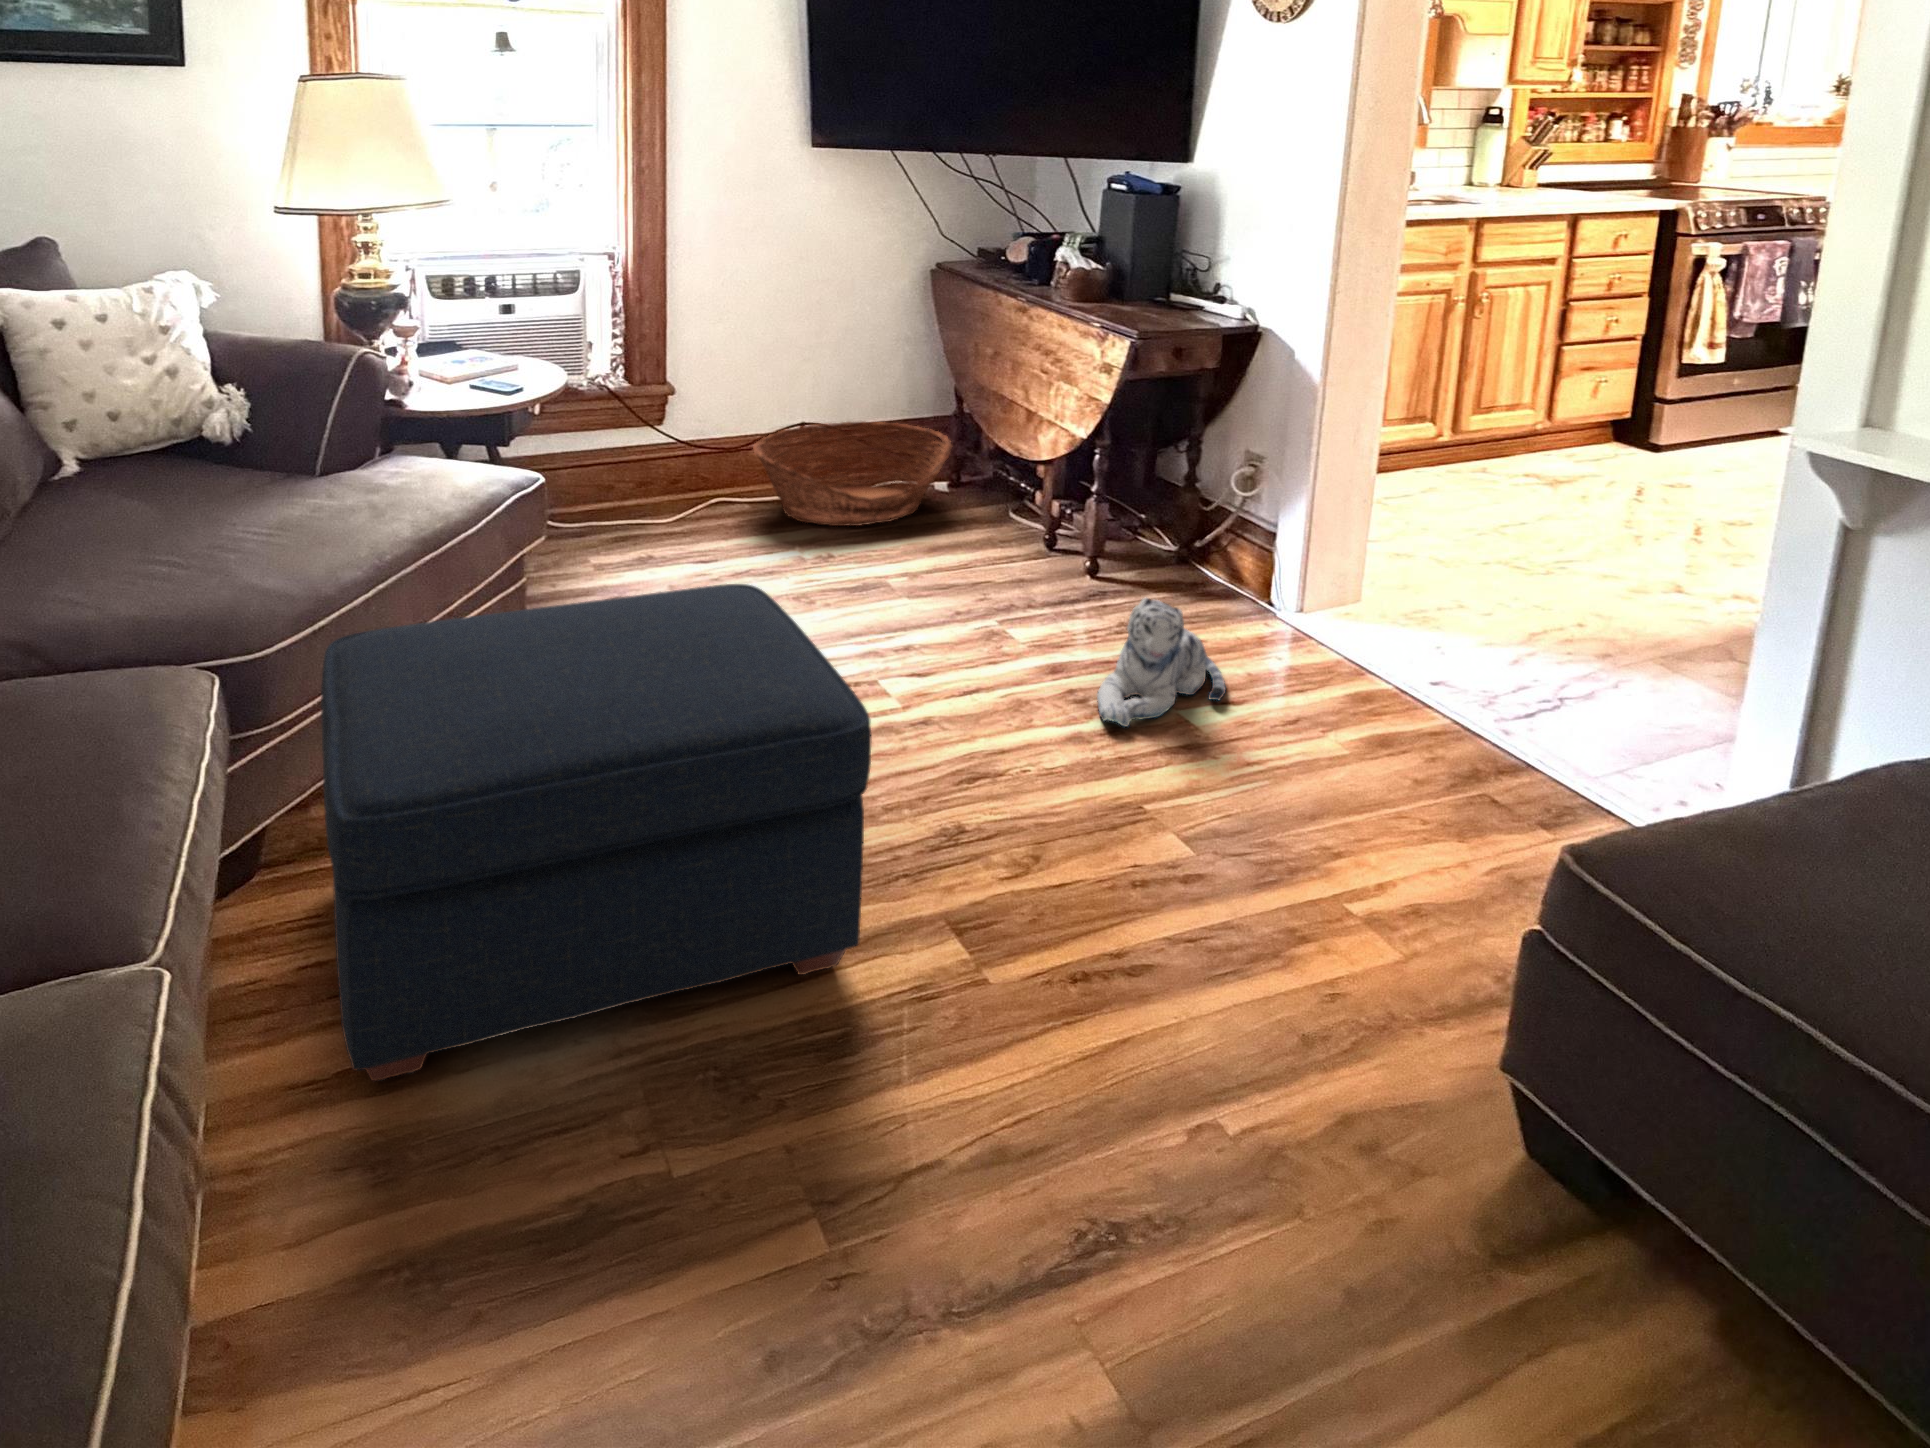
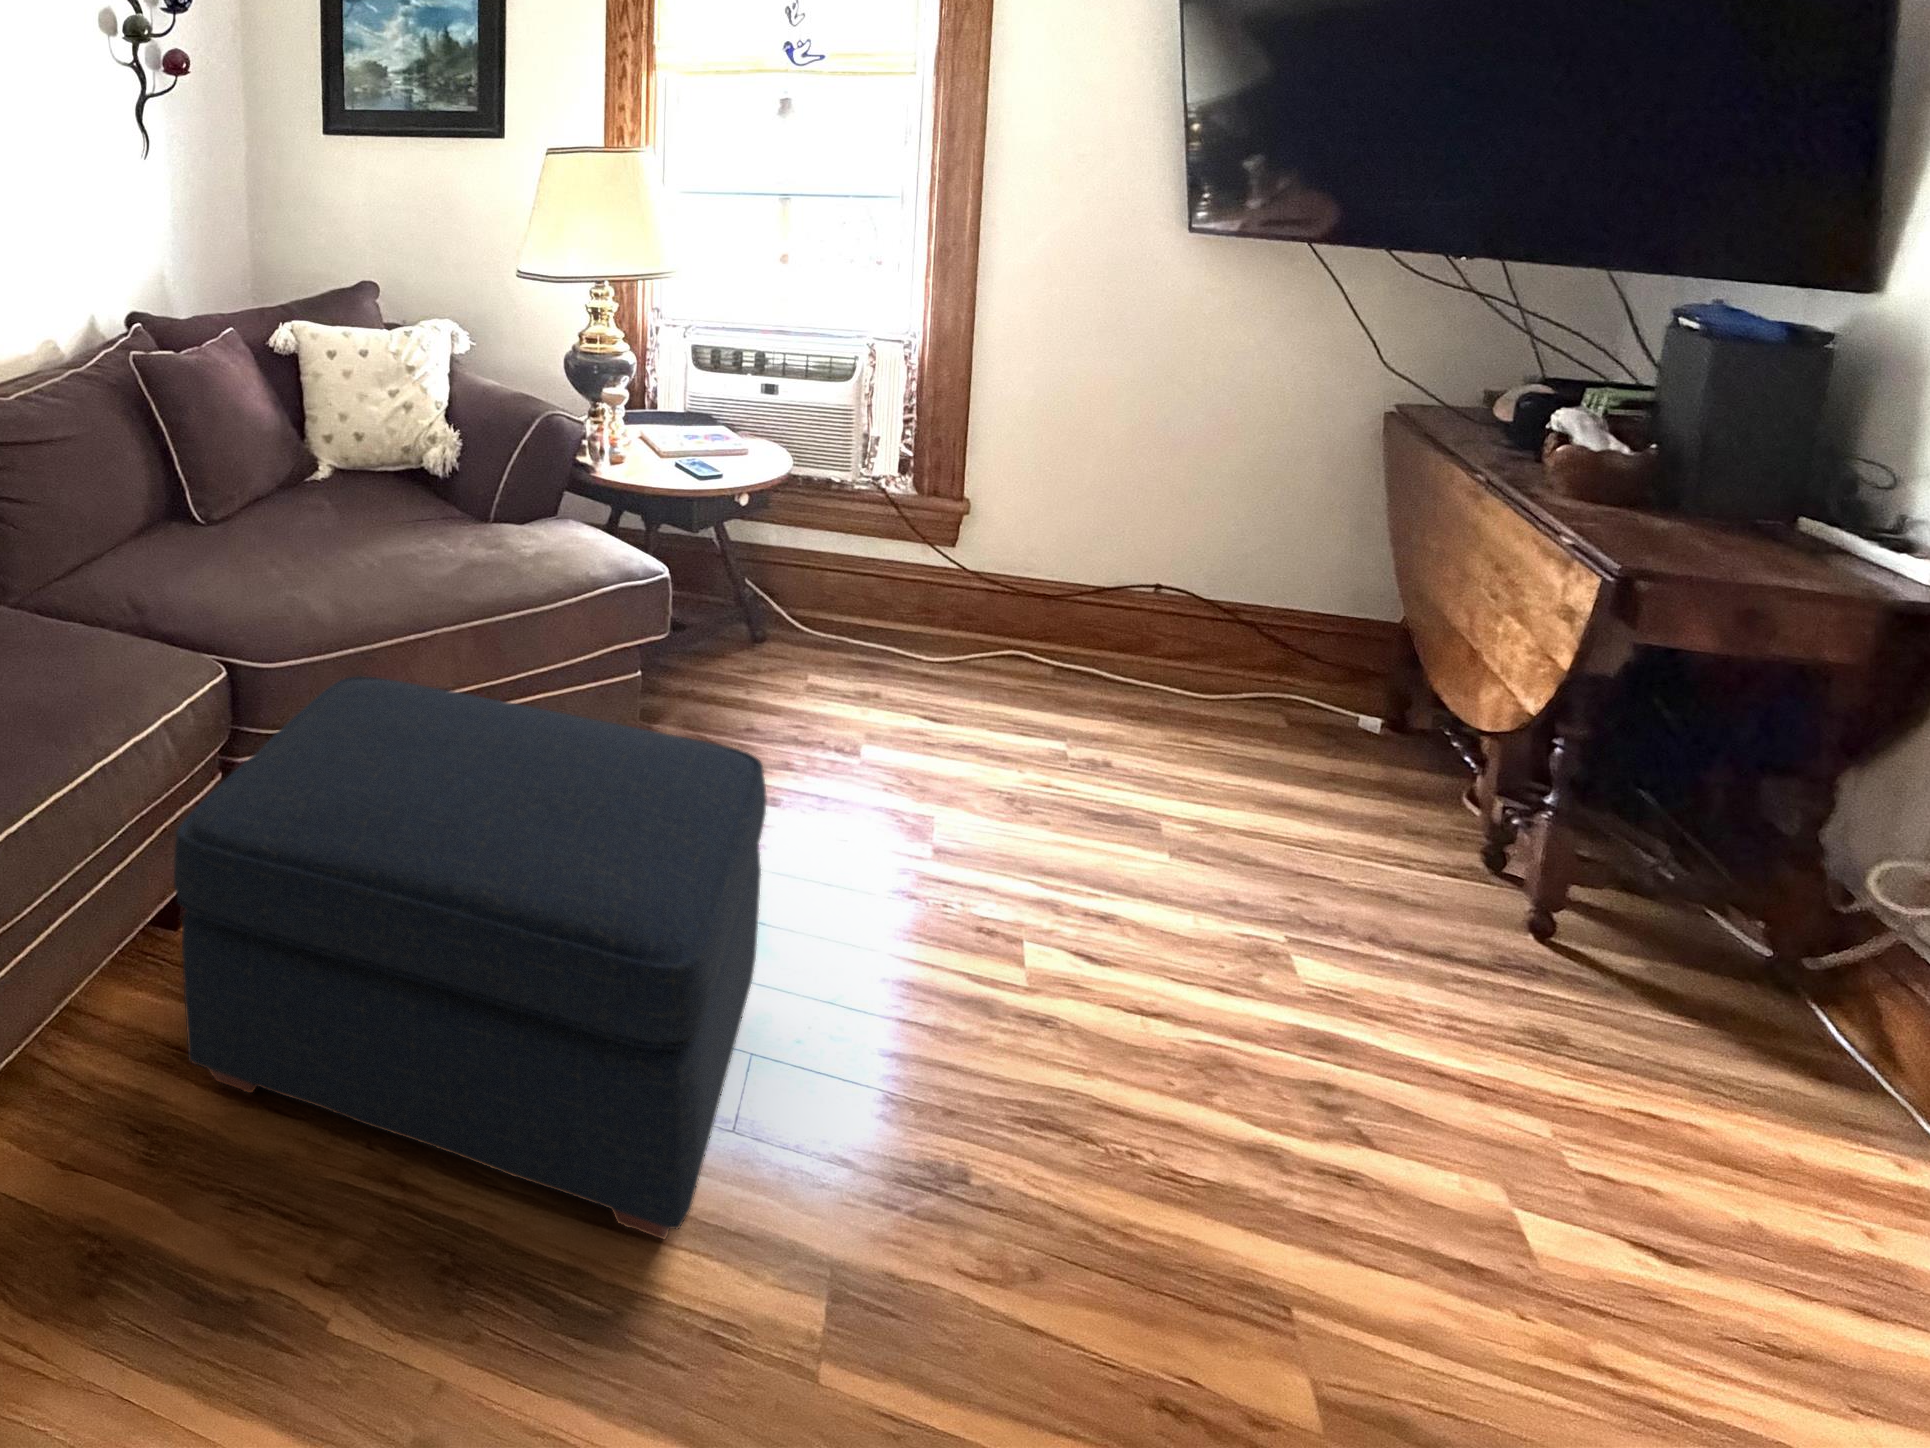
basket: present [753,421,952,526] -> none [1054,587,1376,746]
plush toy: present [1097,598,1226,727] -> none [1330,995,1661,1229]

